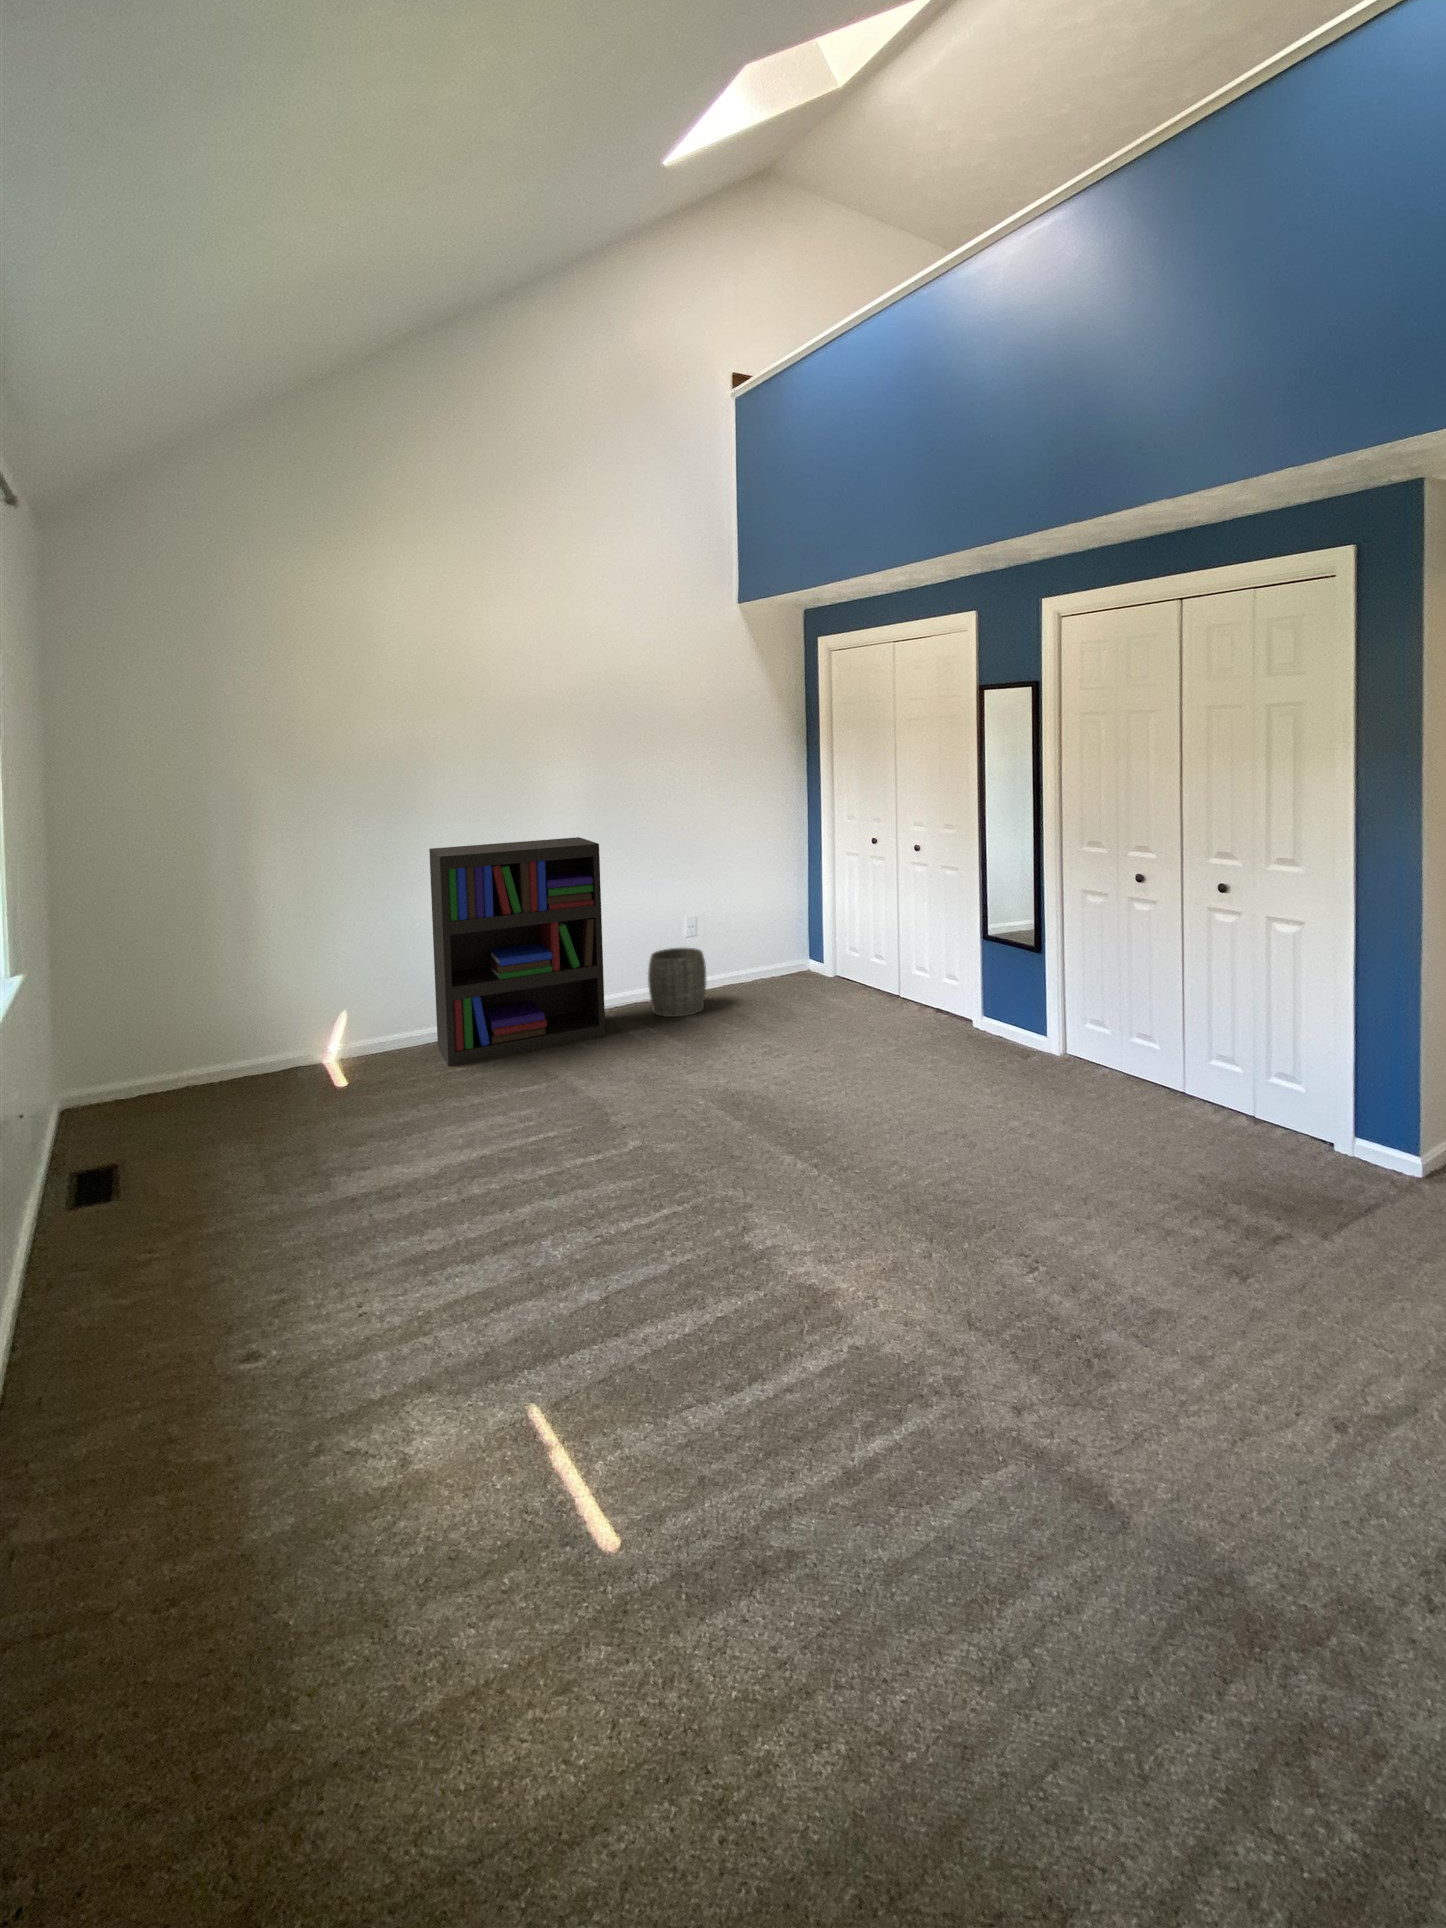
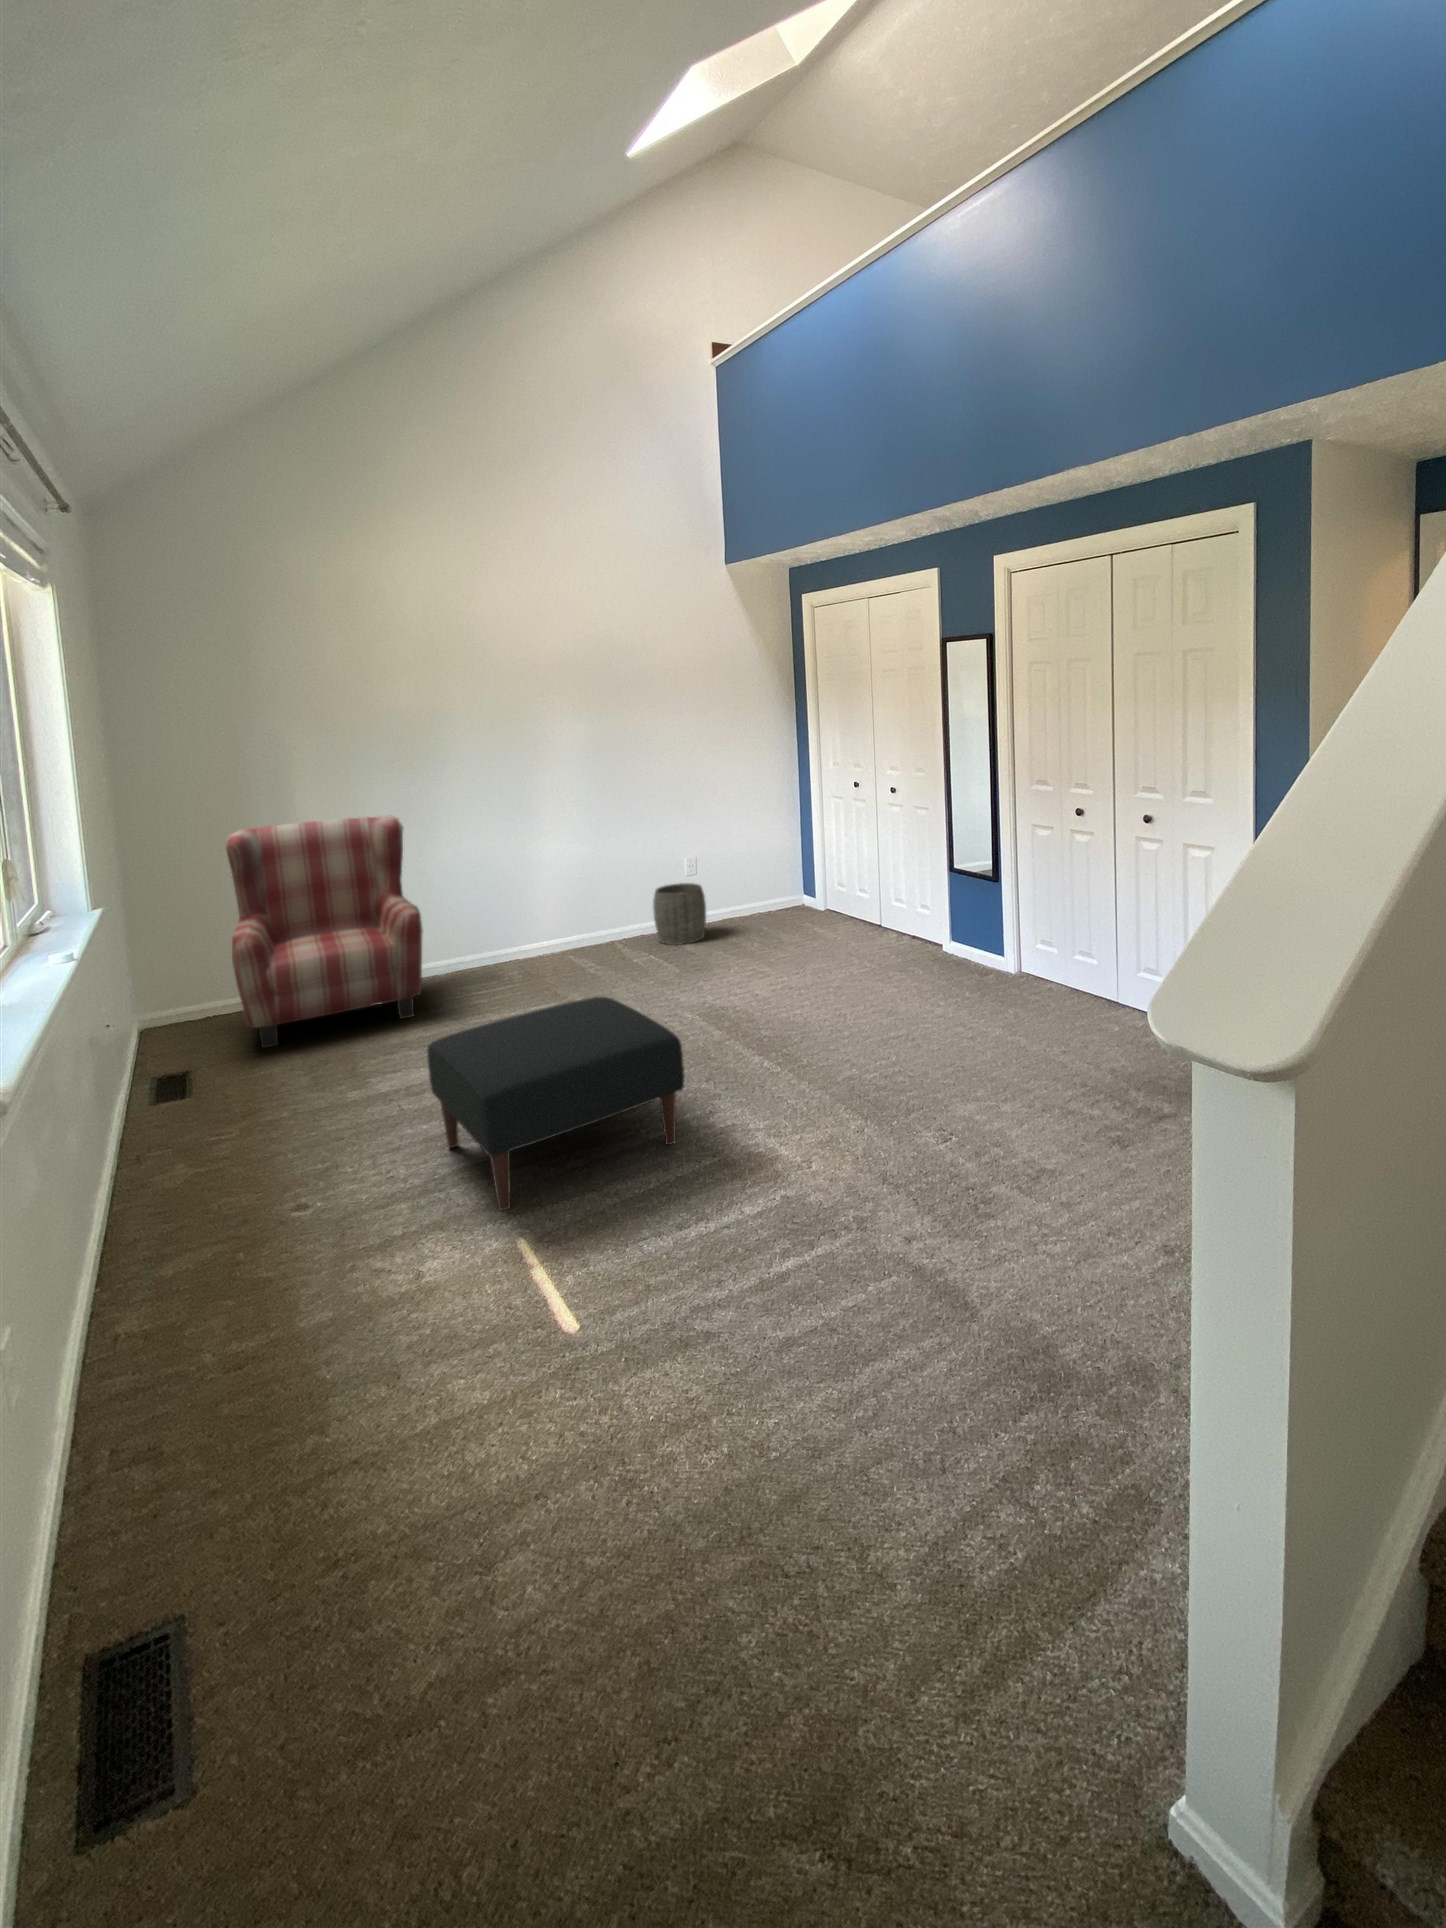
bookshelf: present [429,837,605,1066] -> none [451,785,614,988]
armchair: none [170,868,395,1140] -> present [226,816,423,1048]
ottoman: none [412,1088,722,1365] -> present [427,997,684,1210]

